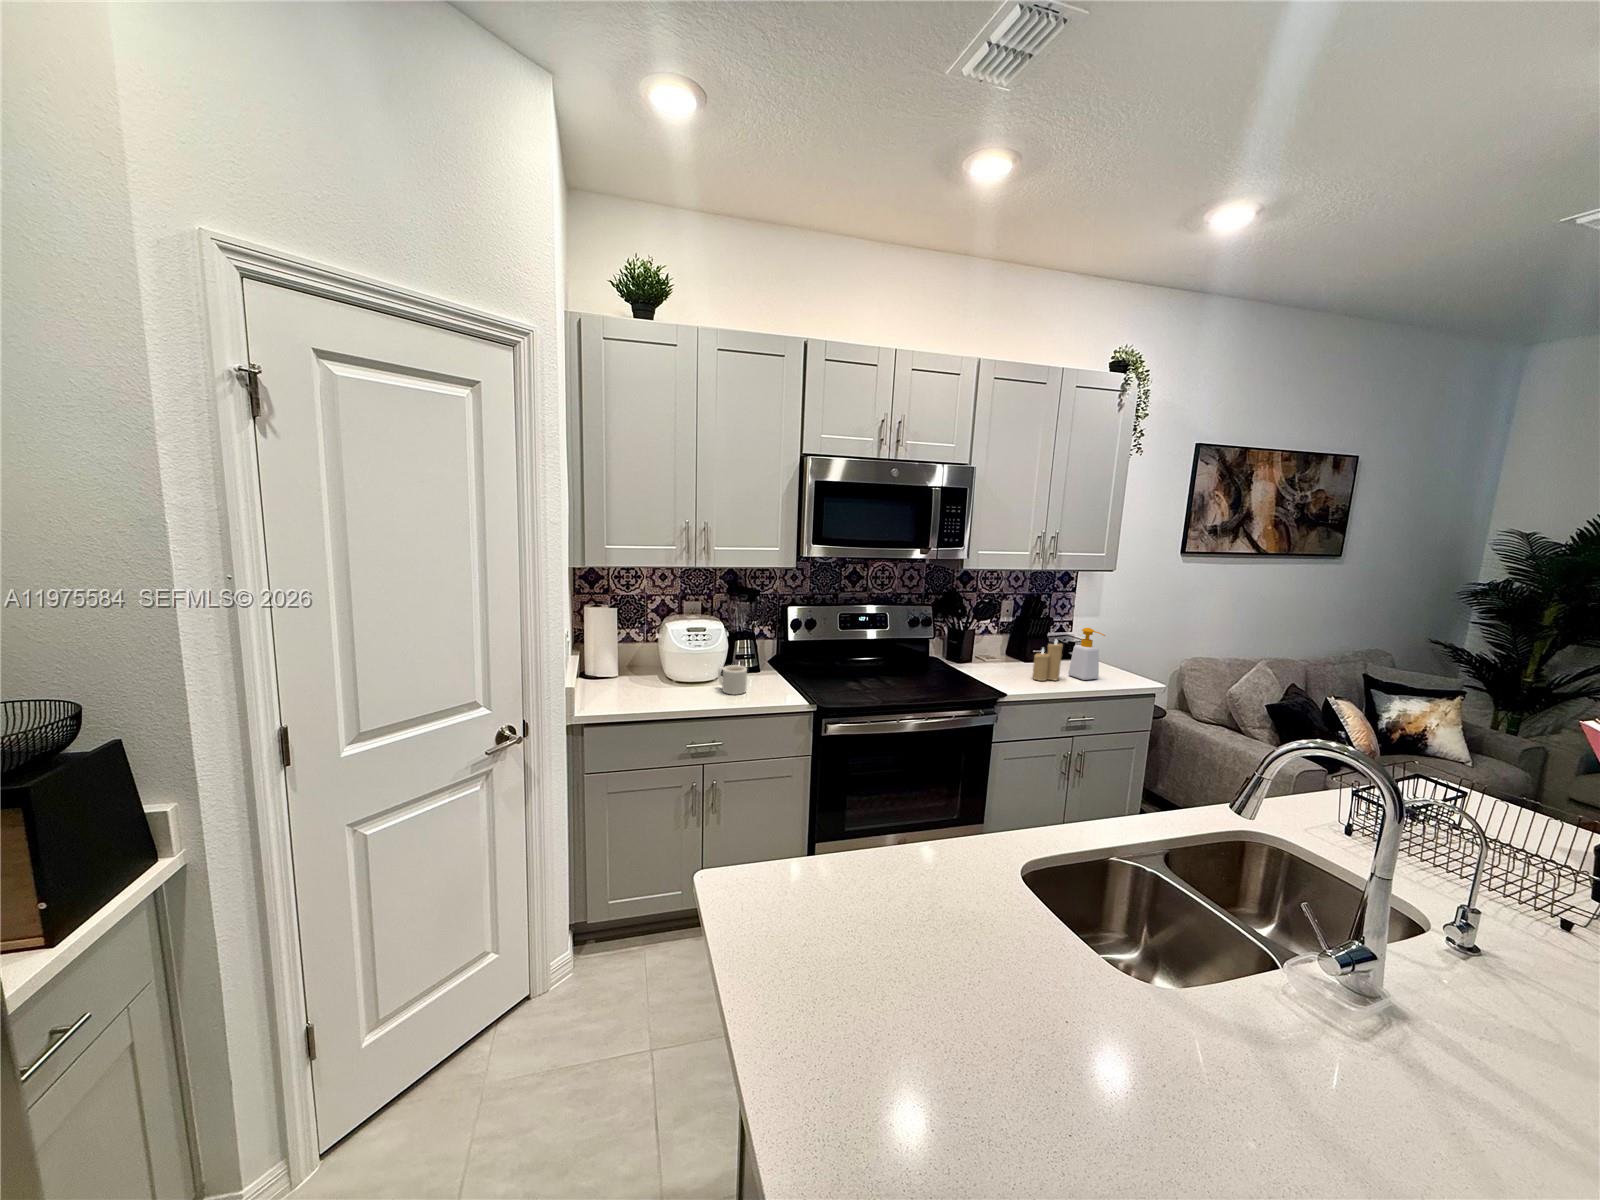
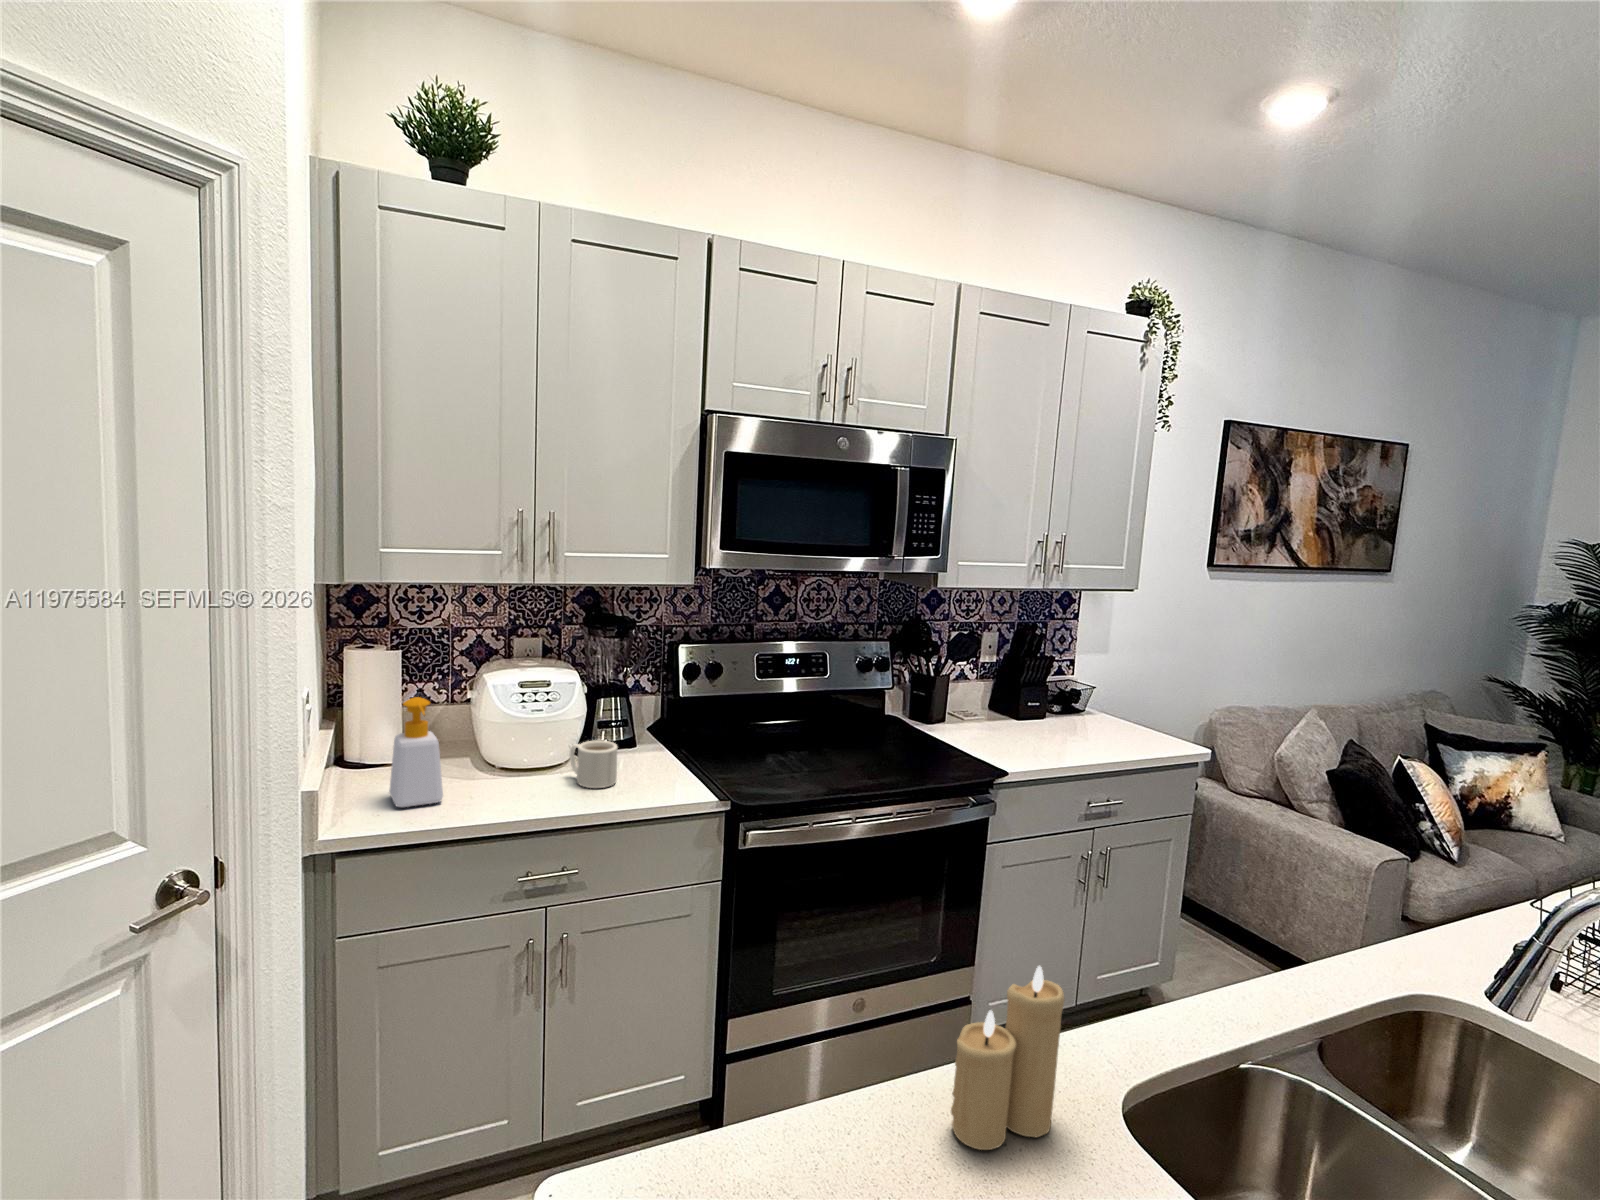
soap bottle: present [1068,628,1105,680] -> present [389,697,443,807]
candle: present [1033,639,1063,681] -> present [951,966,1065,1150]

